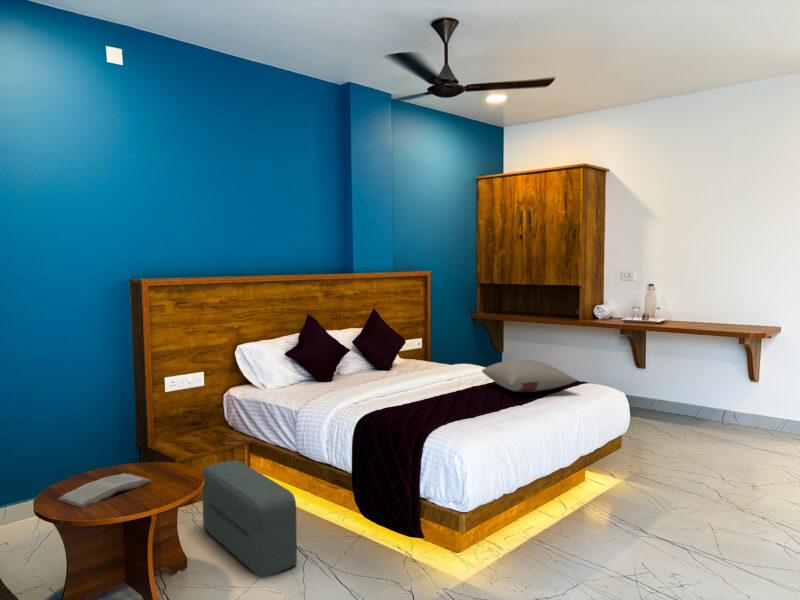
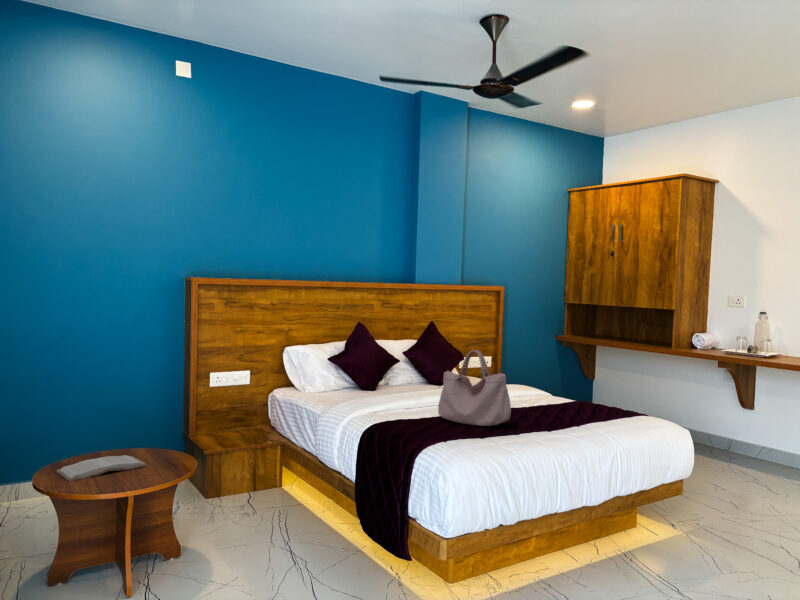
handbag: none [416,338,487,407] -> present [438,350,511,426]
pillow: present [482,360,577,392] -> none [523,382,623,418]
pouf: present [202,460,297,577] -> none [216,458,283,576]

